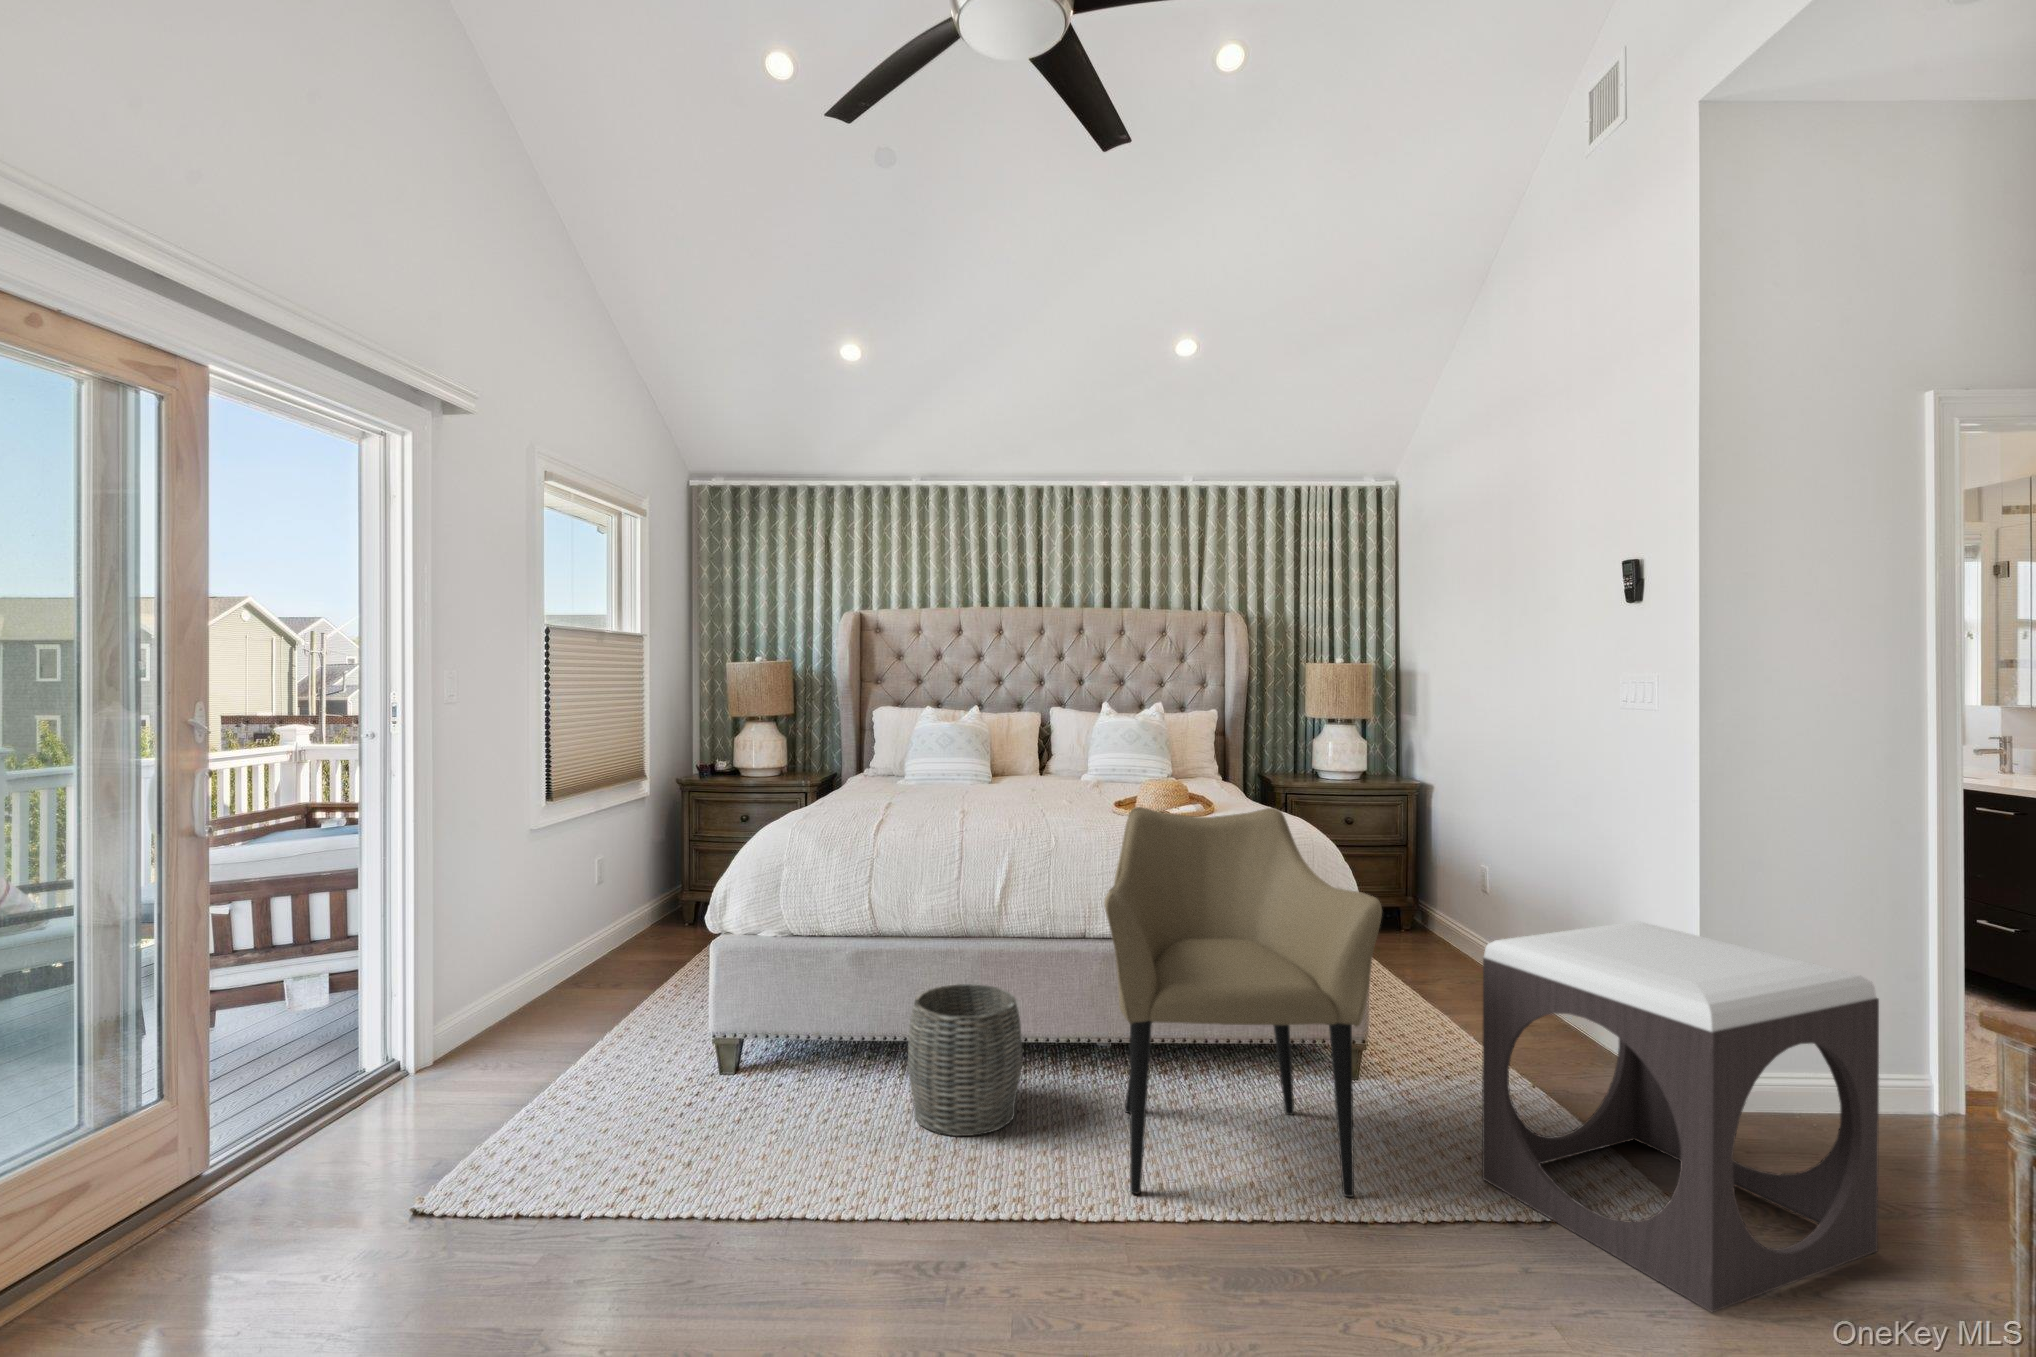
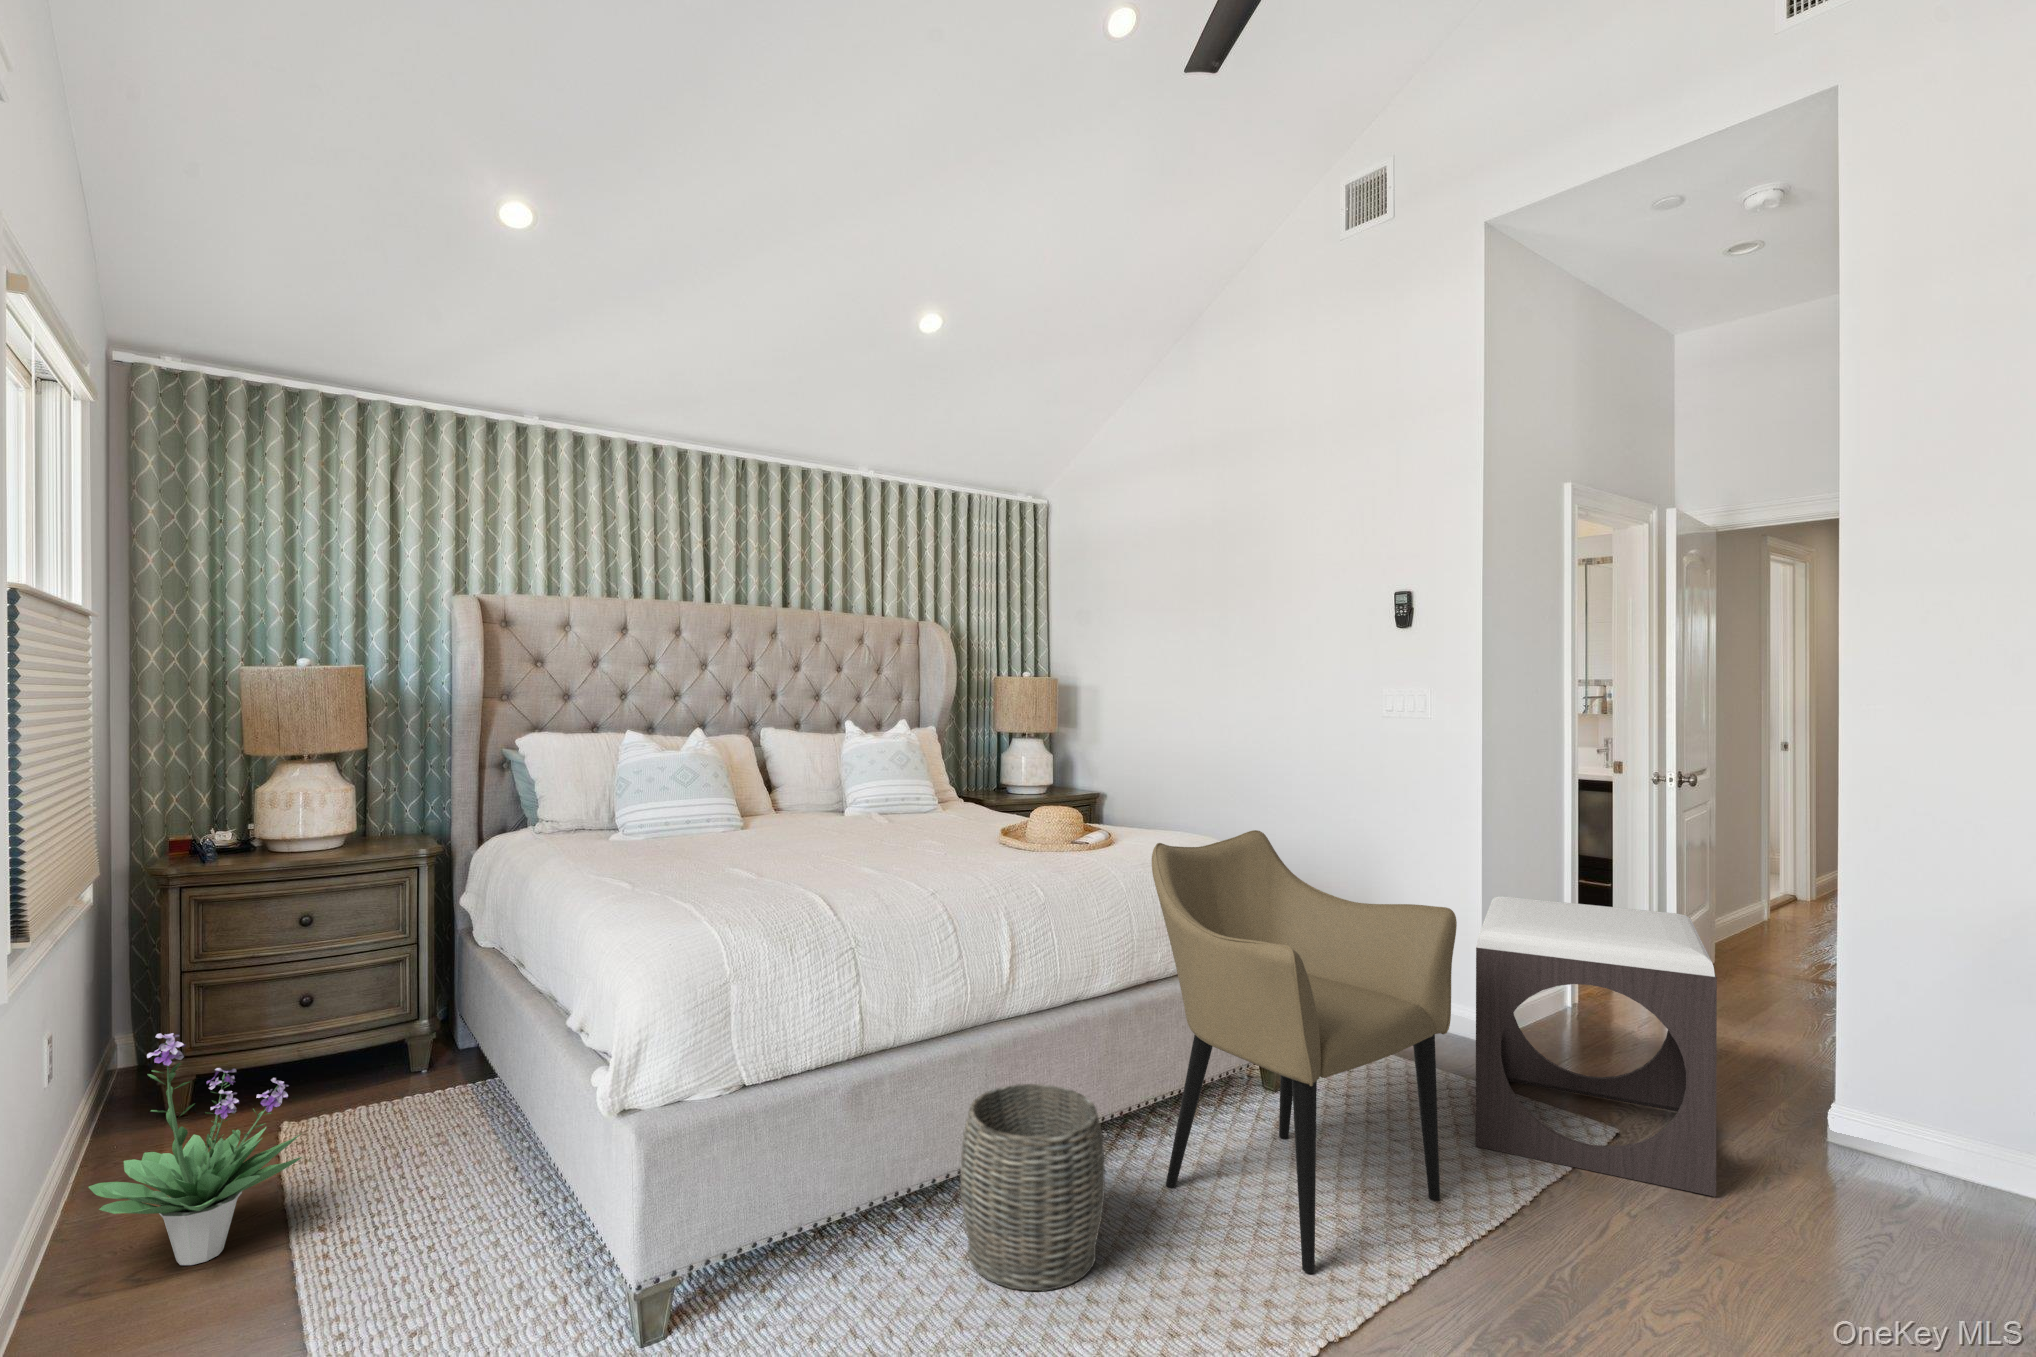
potted plant: none [558,858,663,988] -> present [89,1033,302,1265]

